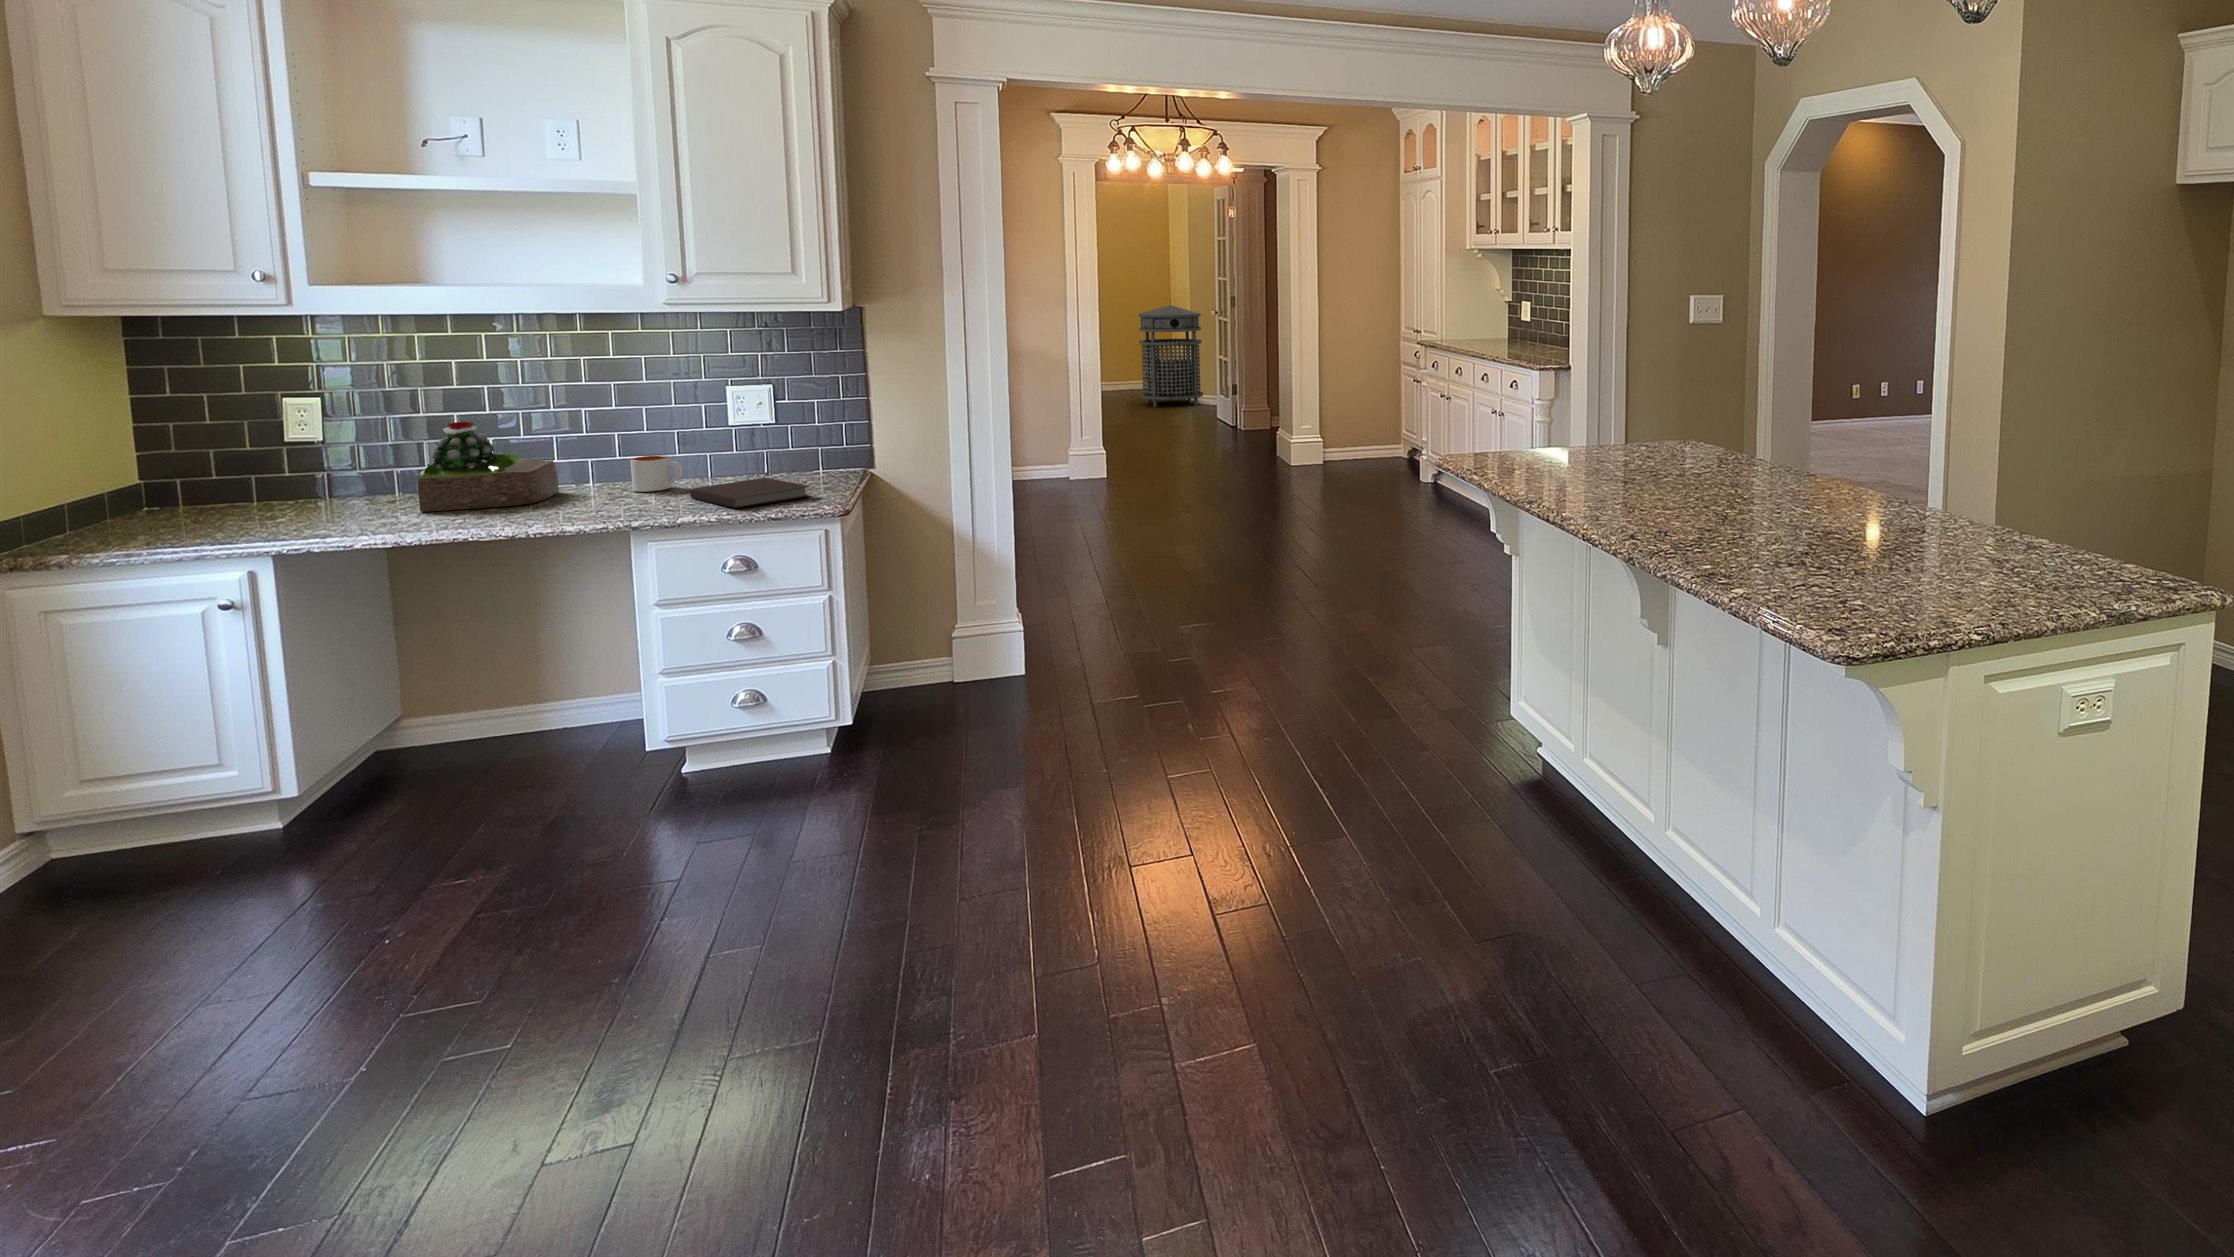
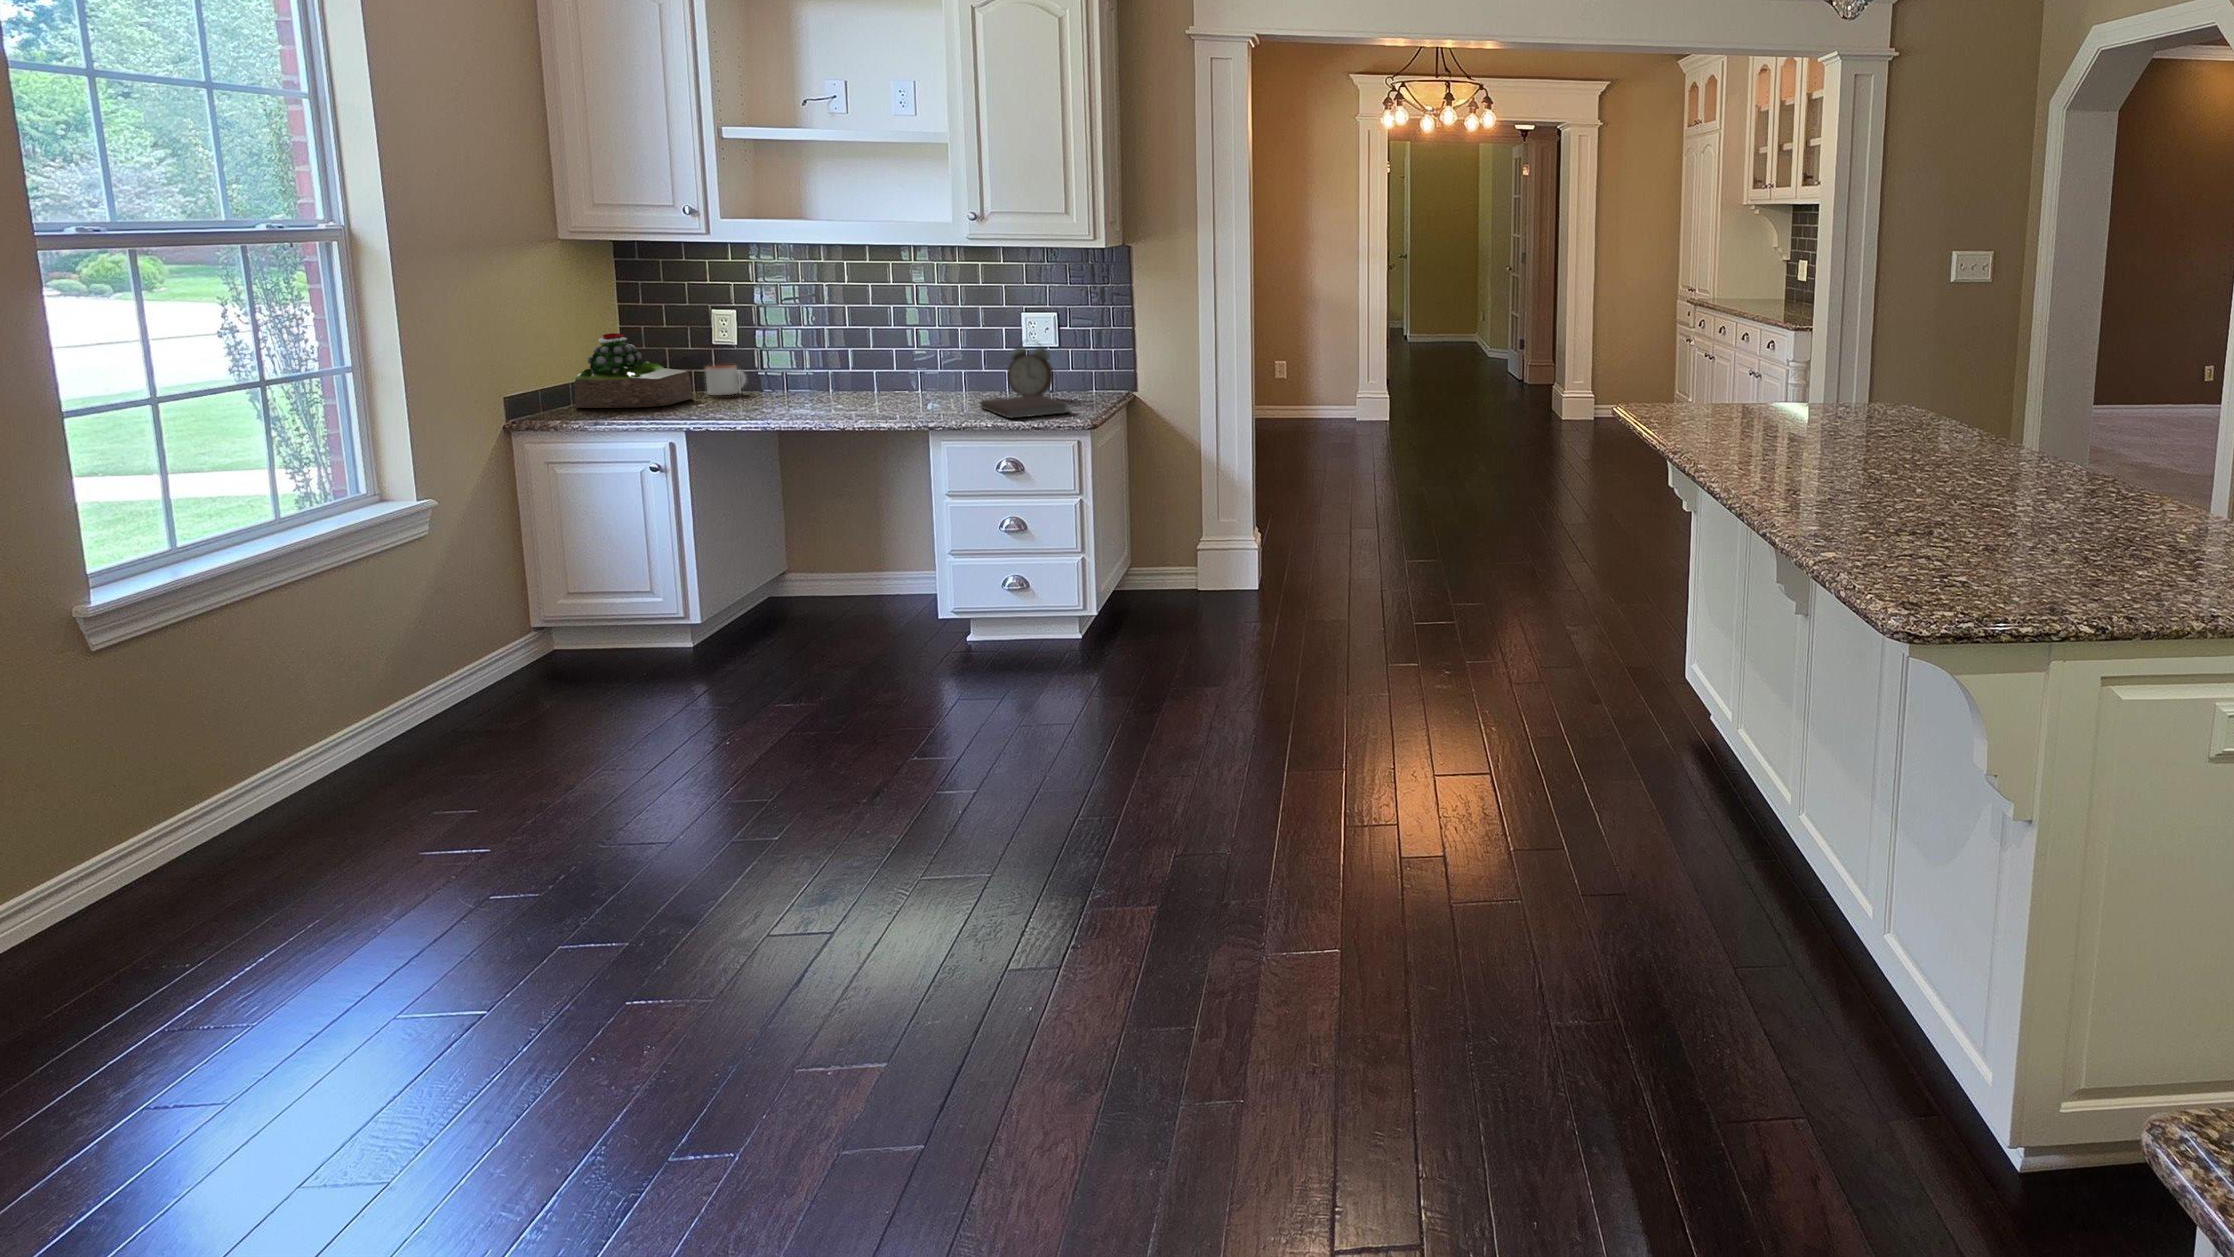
trash can: present [1139,305,1203,407] -> none [1437,261,1496,361]
alarm clock: none [716,416,776,481] -> present [1007,340,1053,397]
succulent plant: present [418,422,559,512] -> present [575,333,692,408]
mug: present [630,455,682,492] -> present [706,365,746,395]

